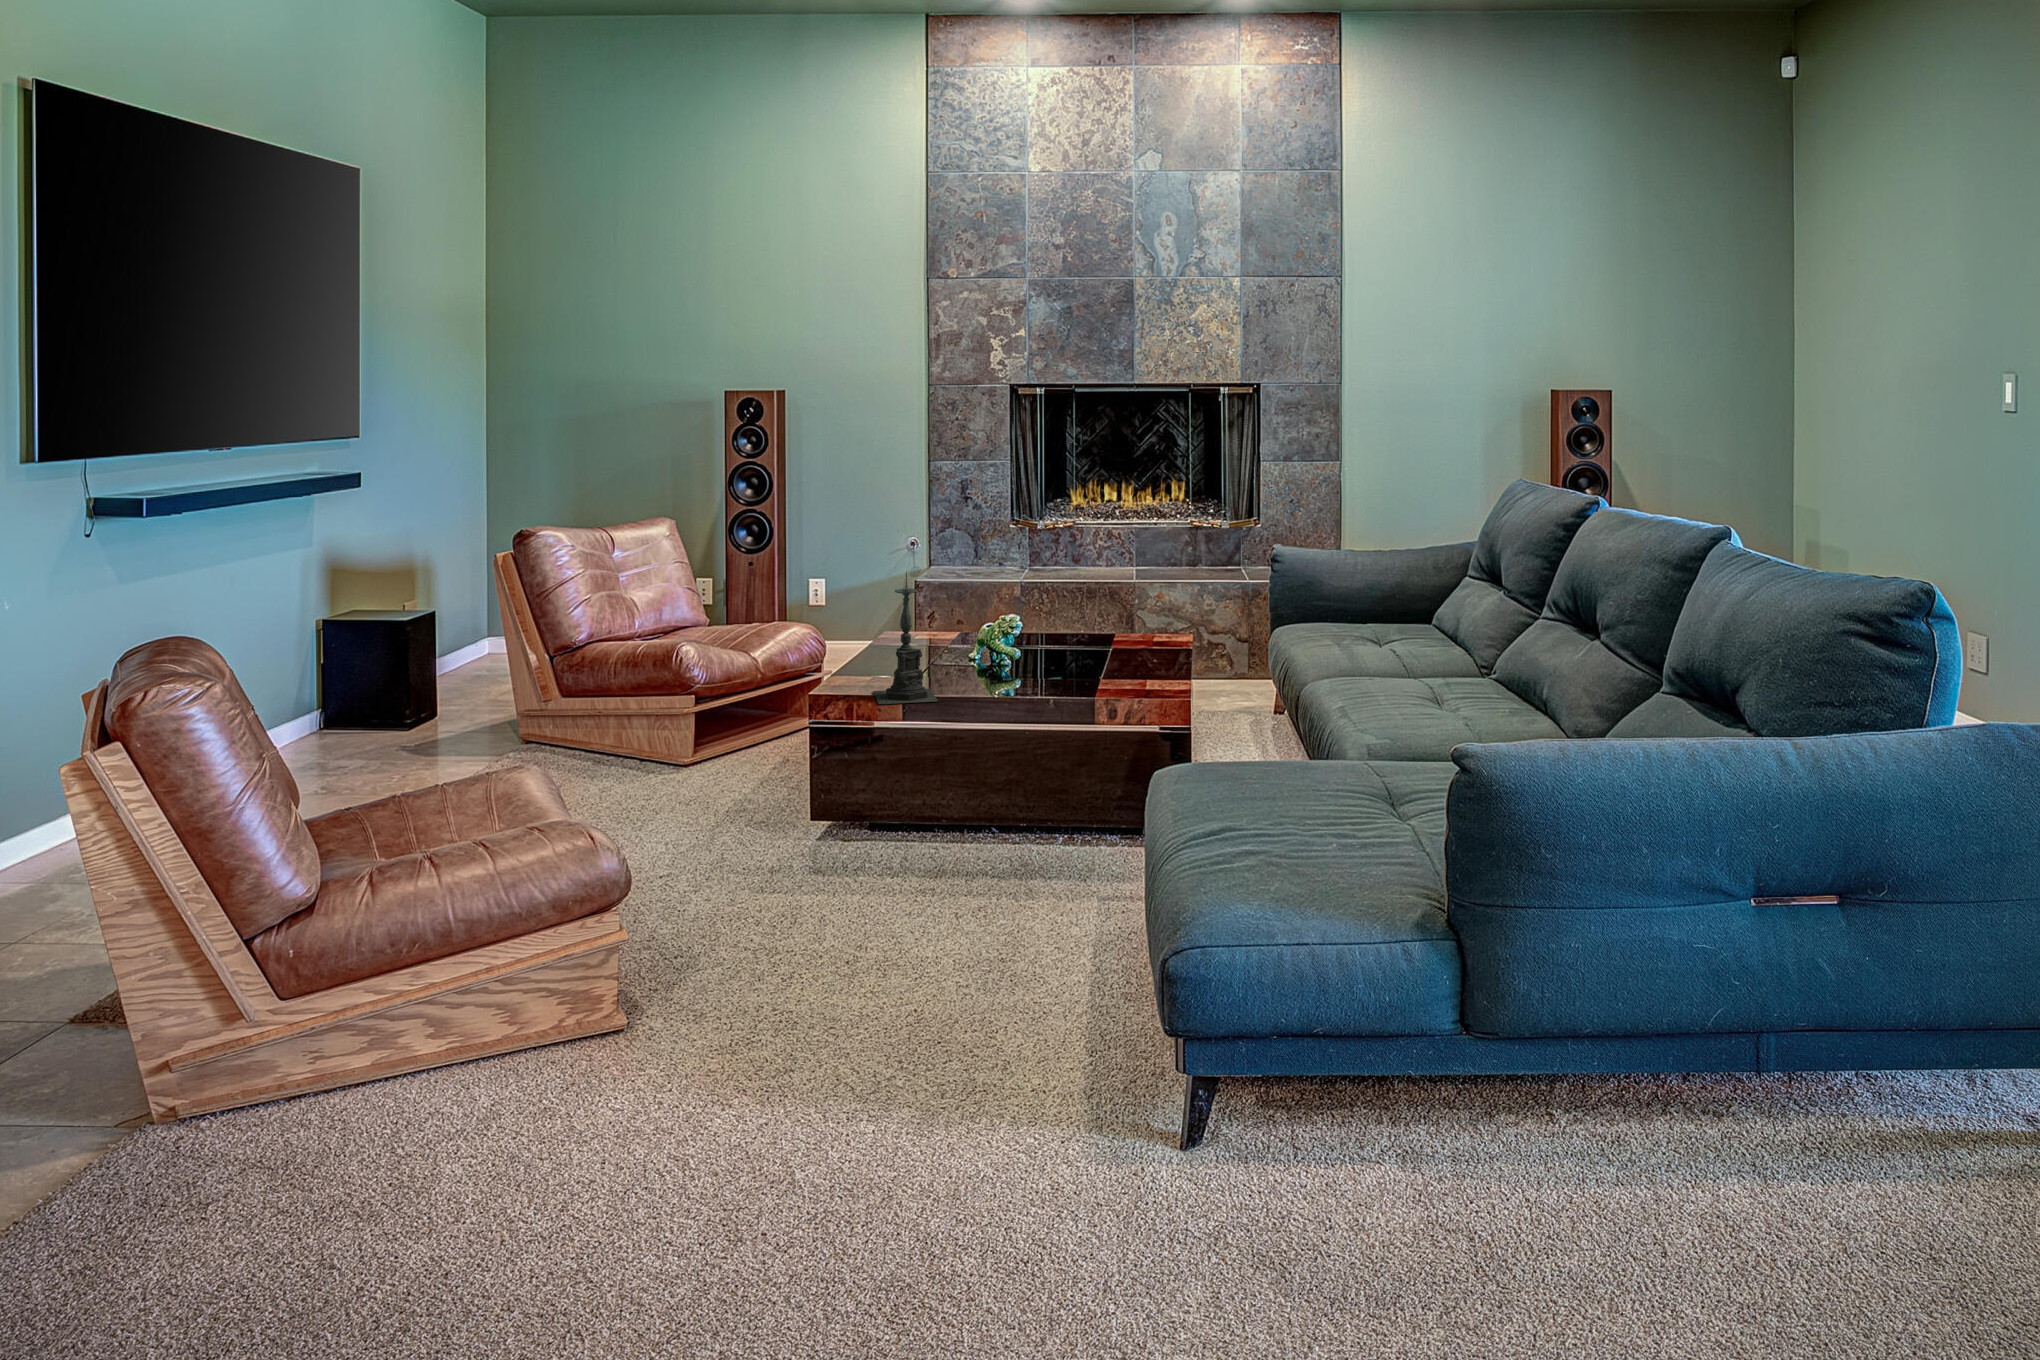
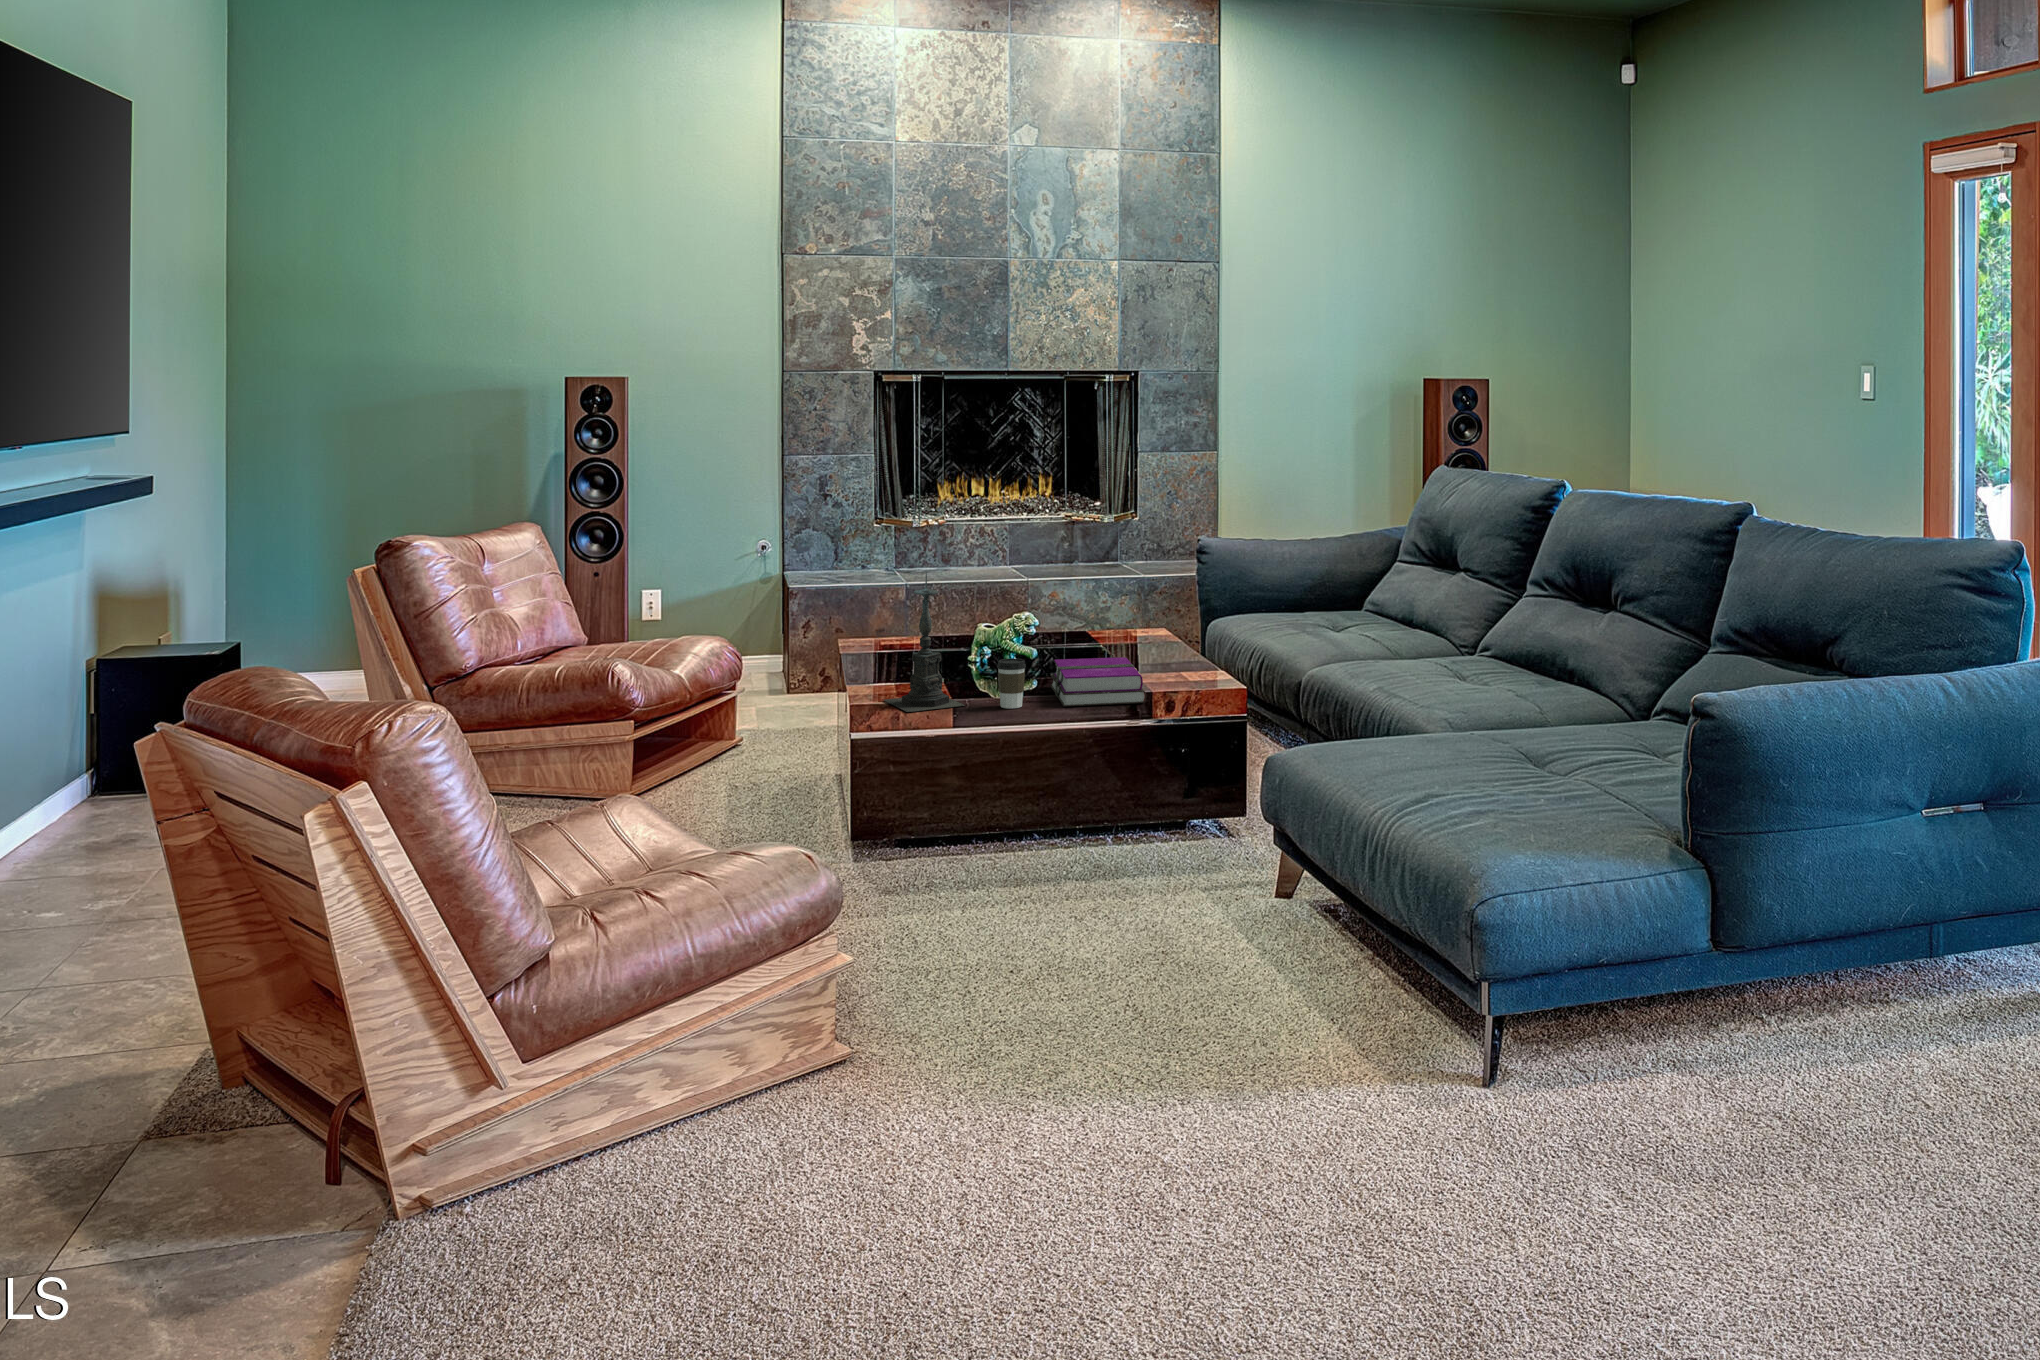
coffee cup: none [965,659,992,707] -> present [997,659,1026,708]
hardback book: none [1025,662,1116,710] -> present [1051,657,1147,706]

